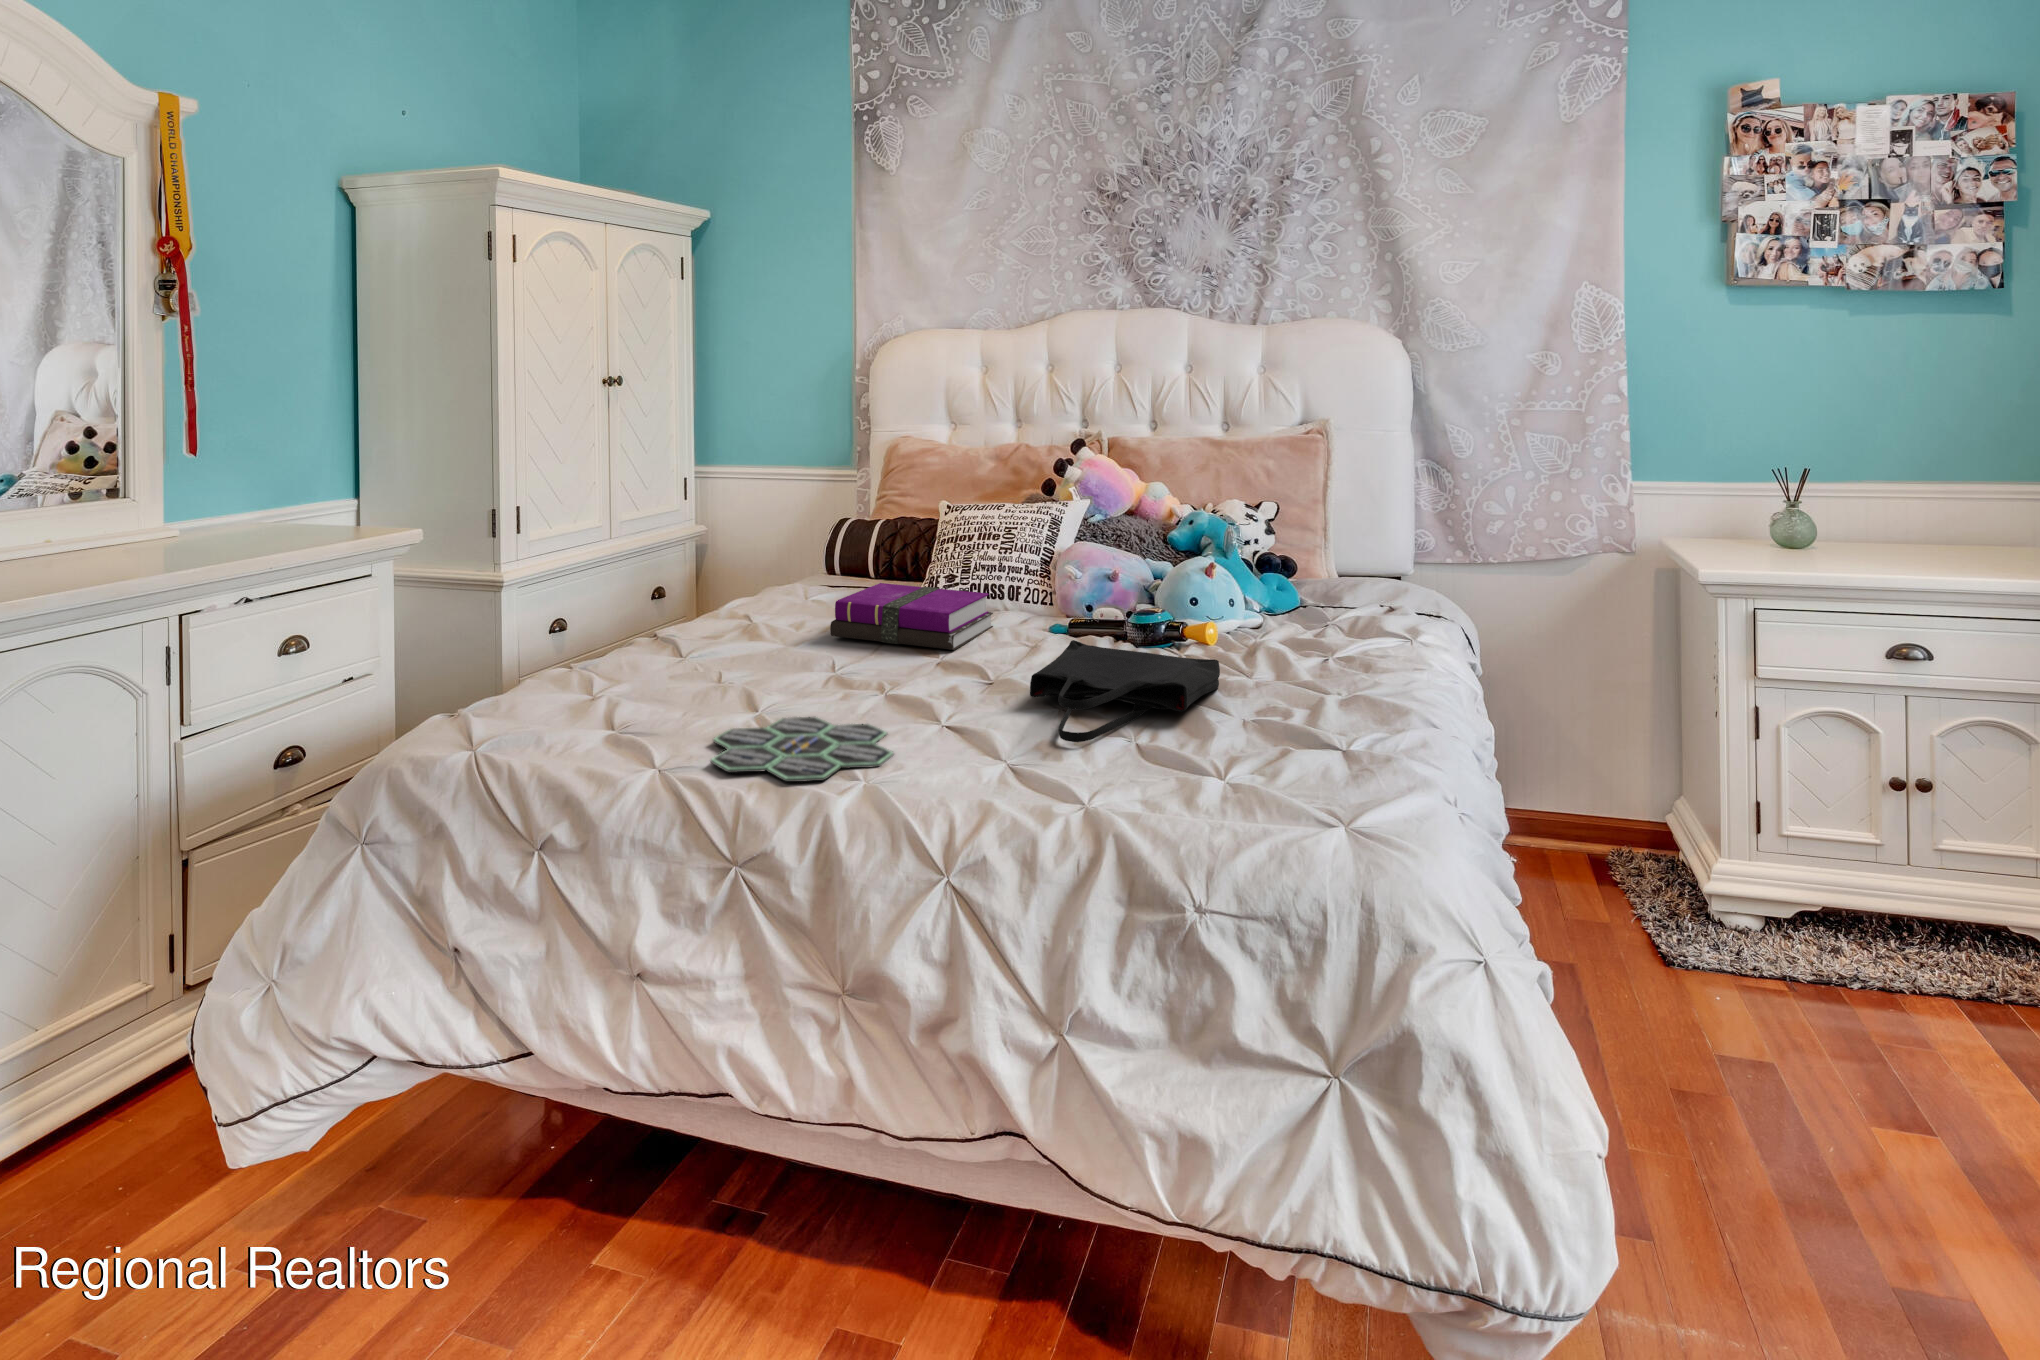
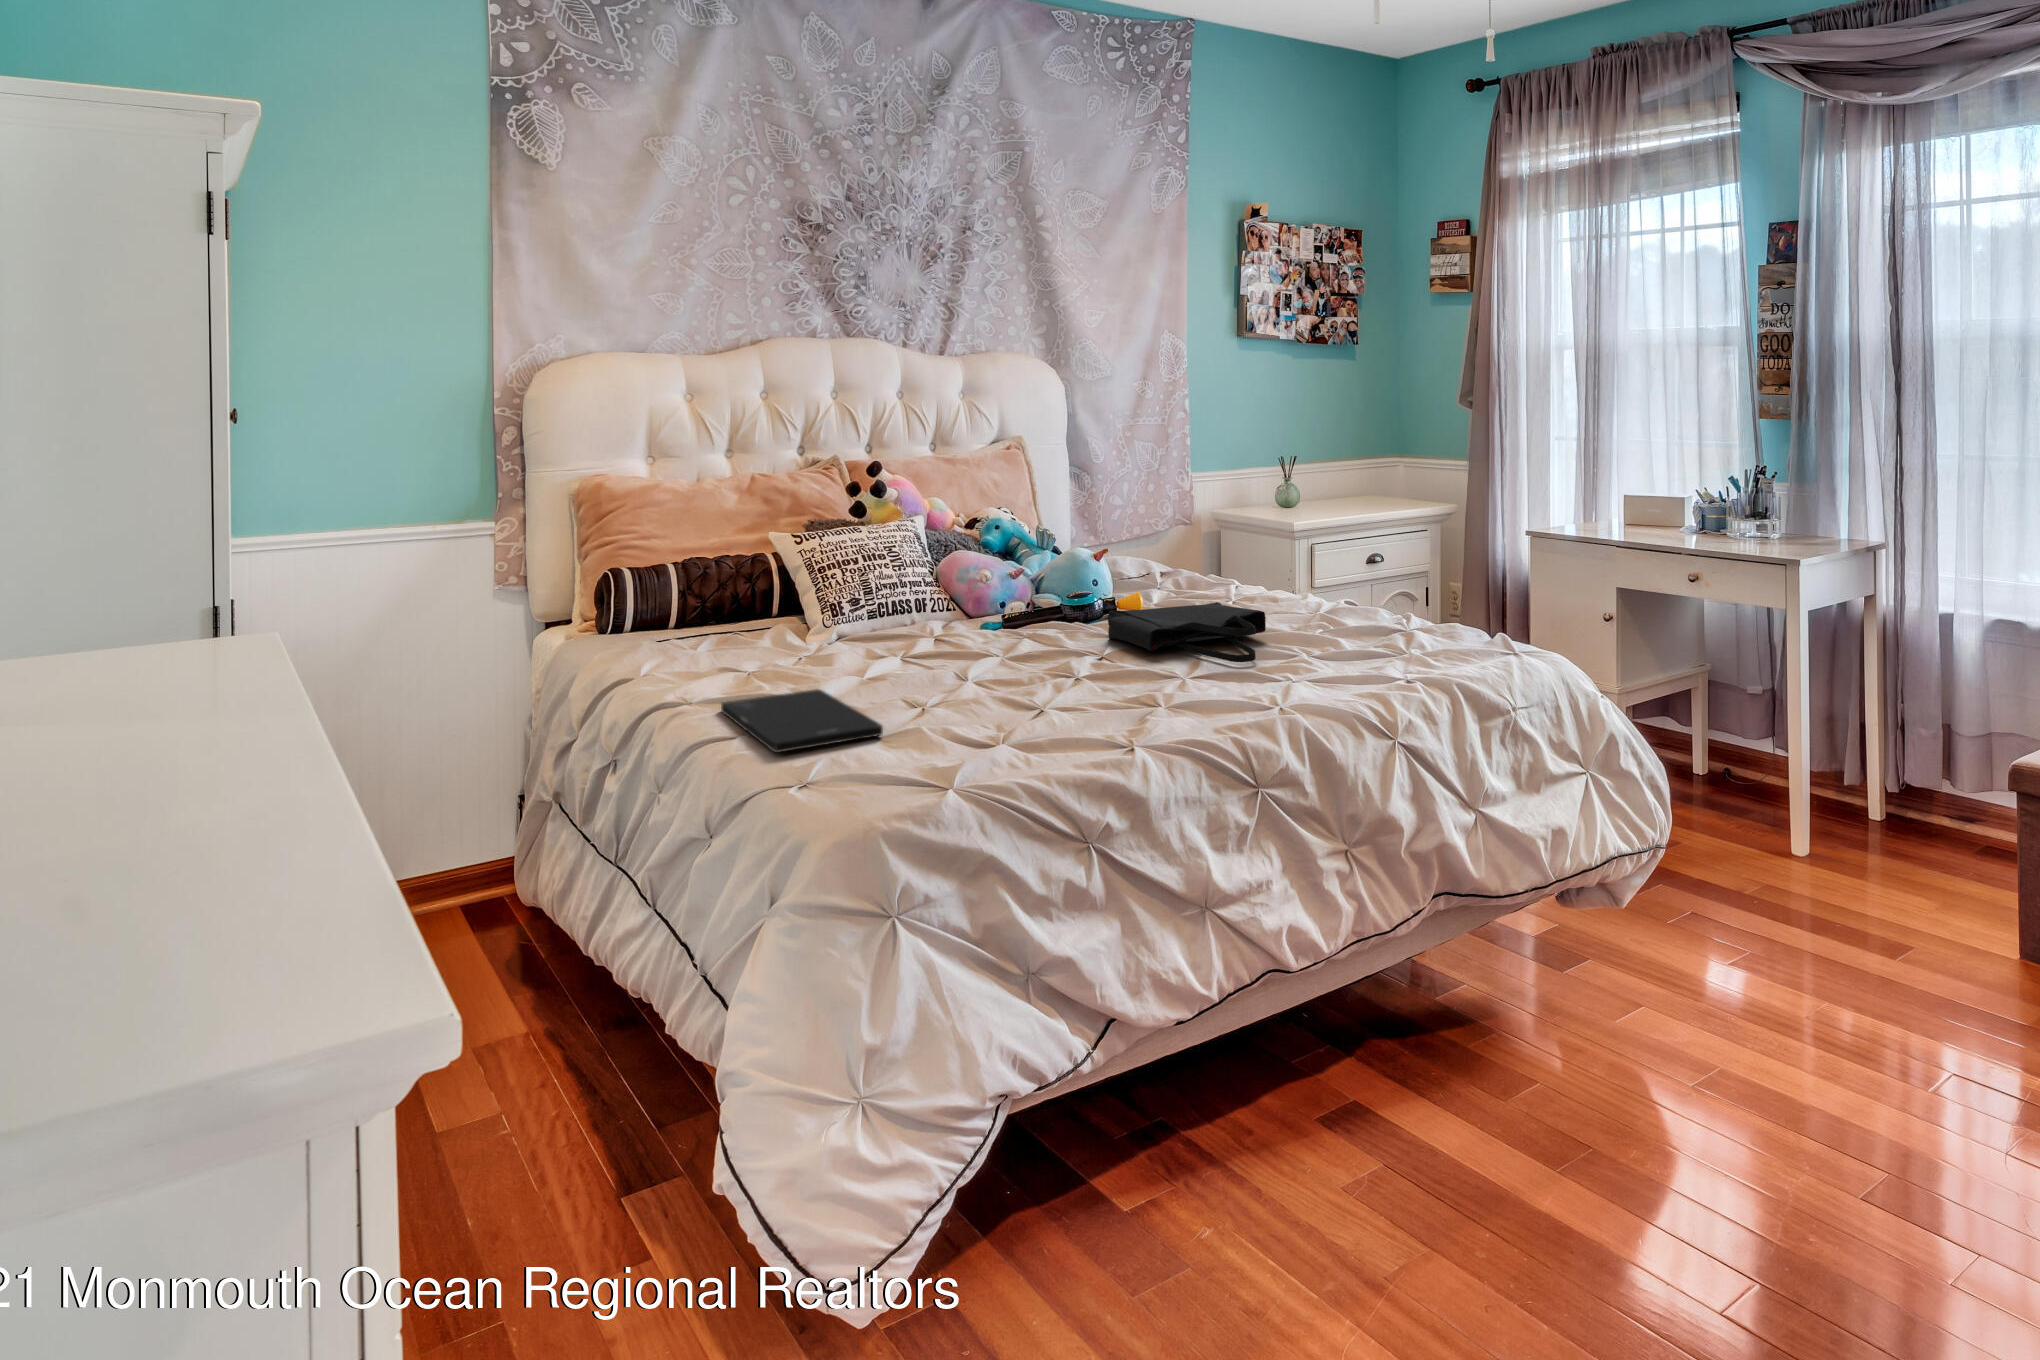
notebook: present [830,583,993,650] -> none [813,601,980,666]
smartphone: none [589,645,759,707] -> present [721,689,883,752]
board game: present [710,717,894,782] -> none [1008,693,1183,740]

